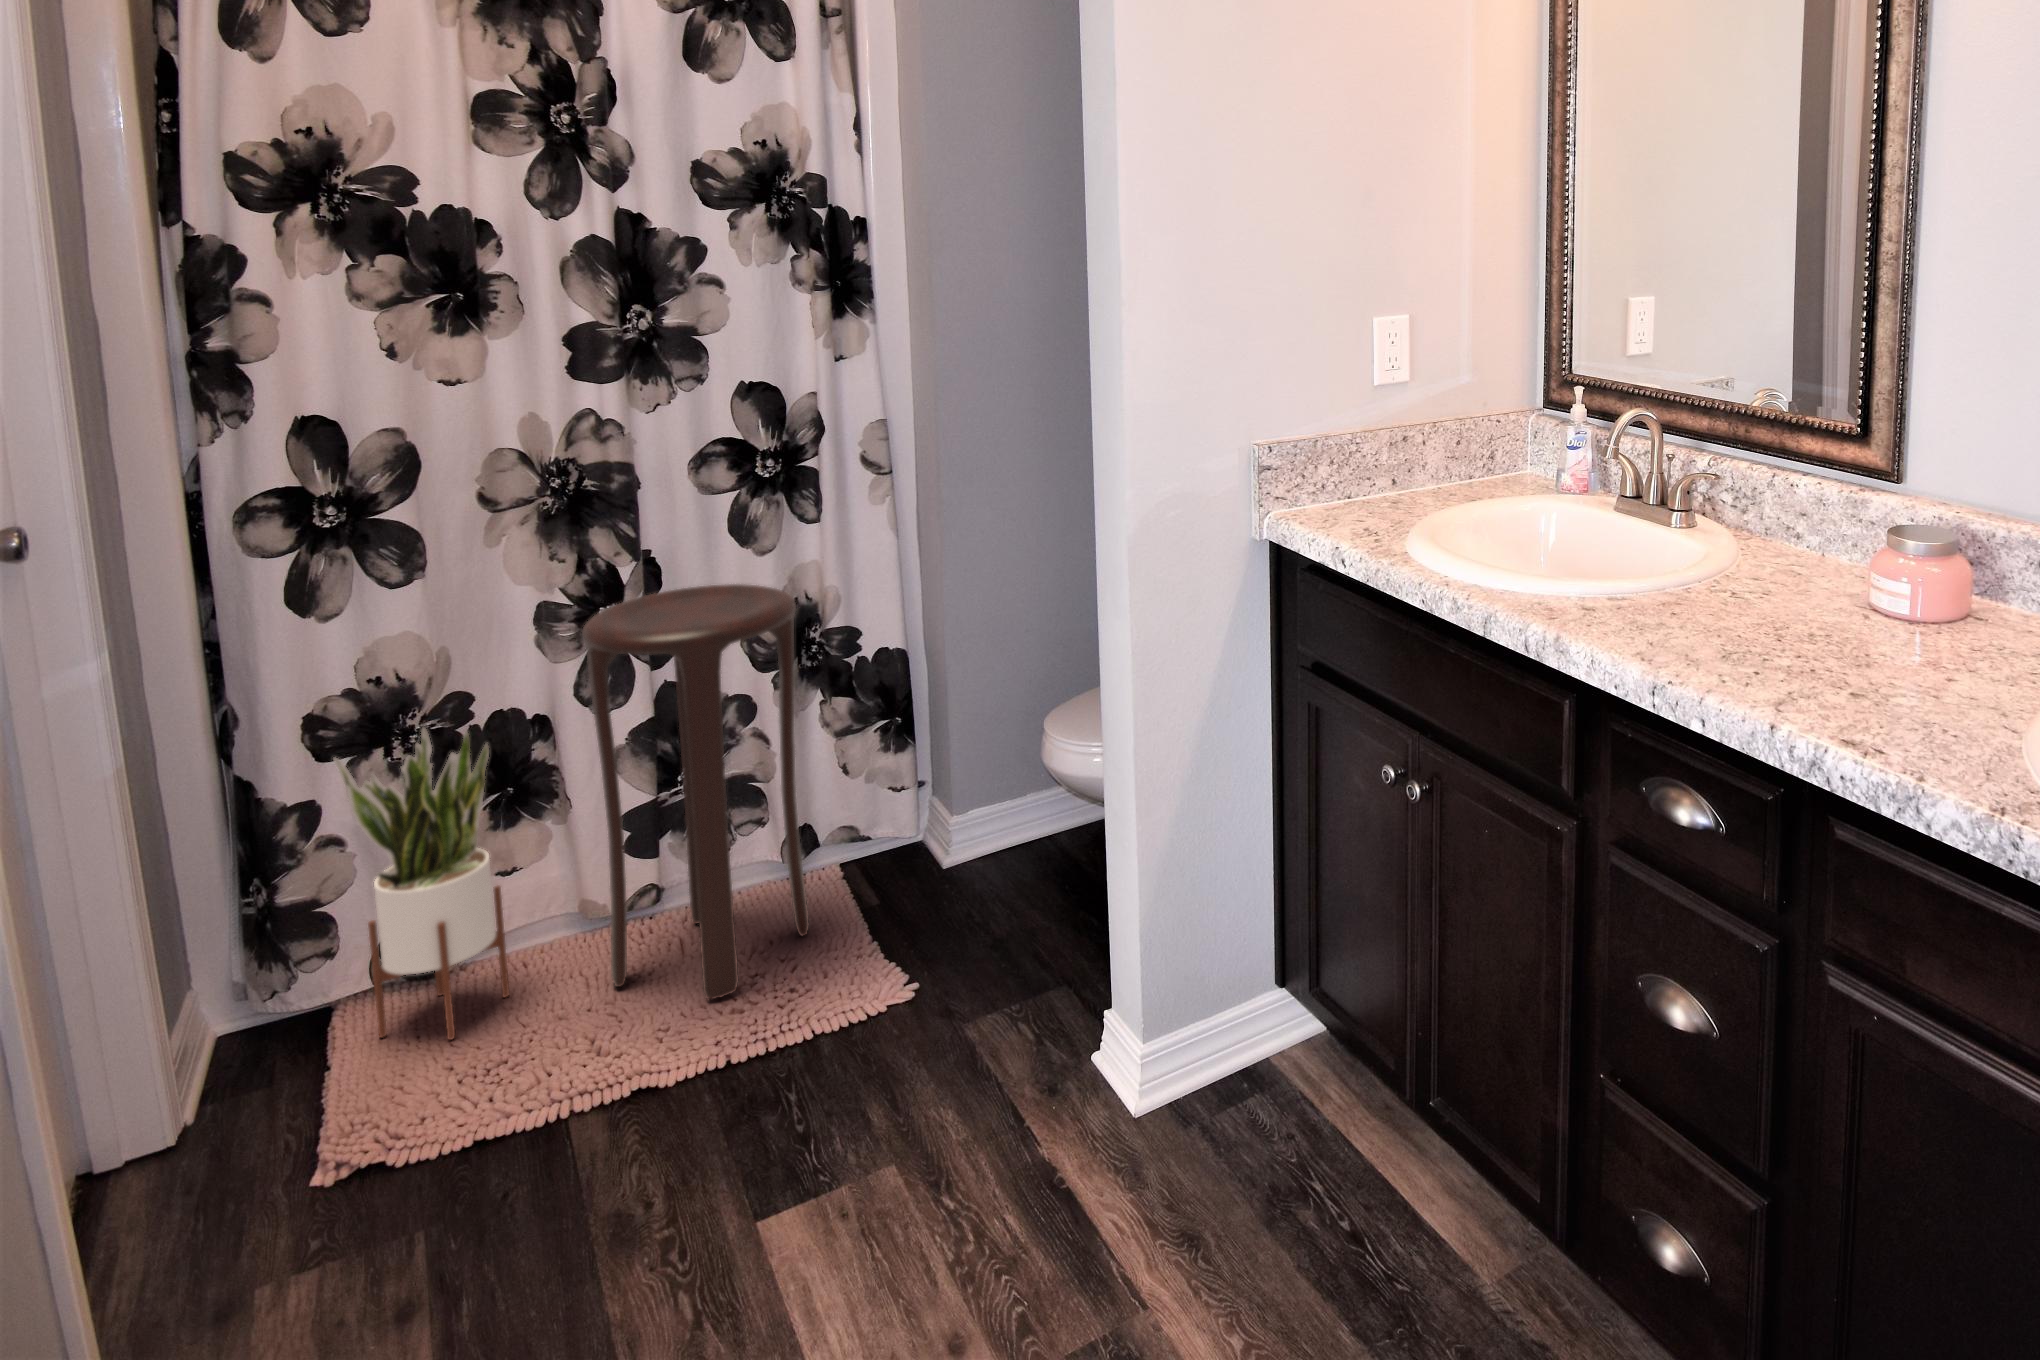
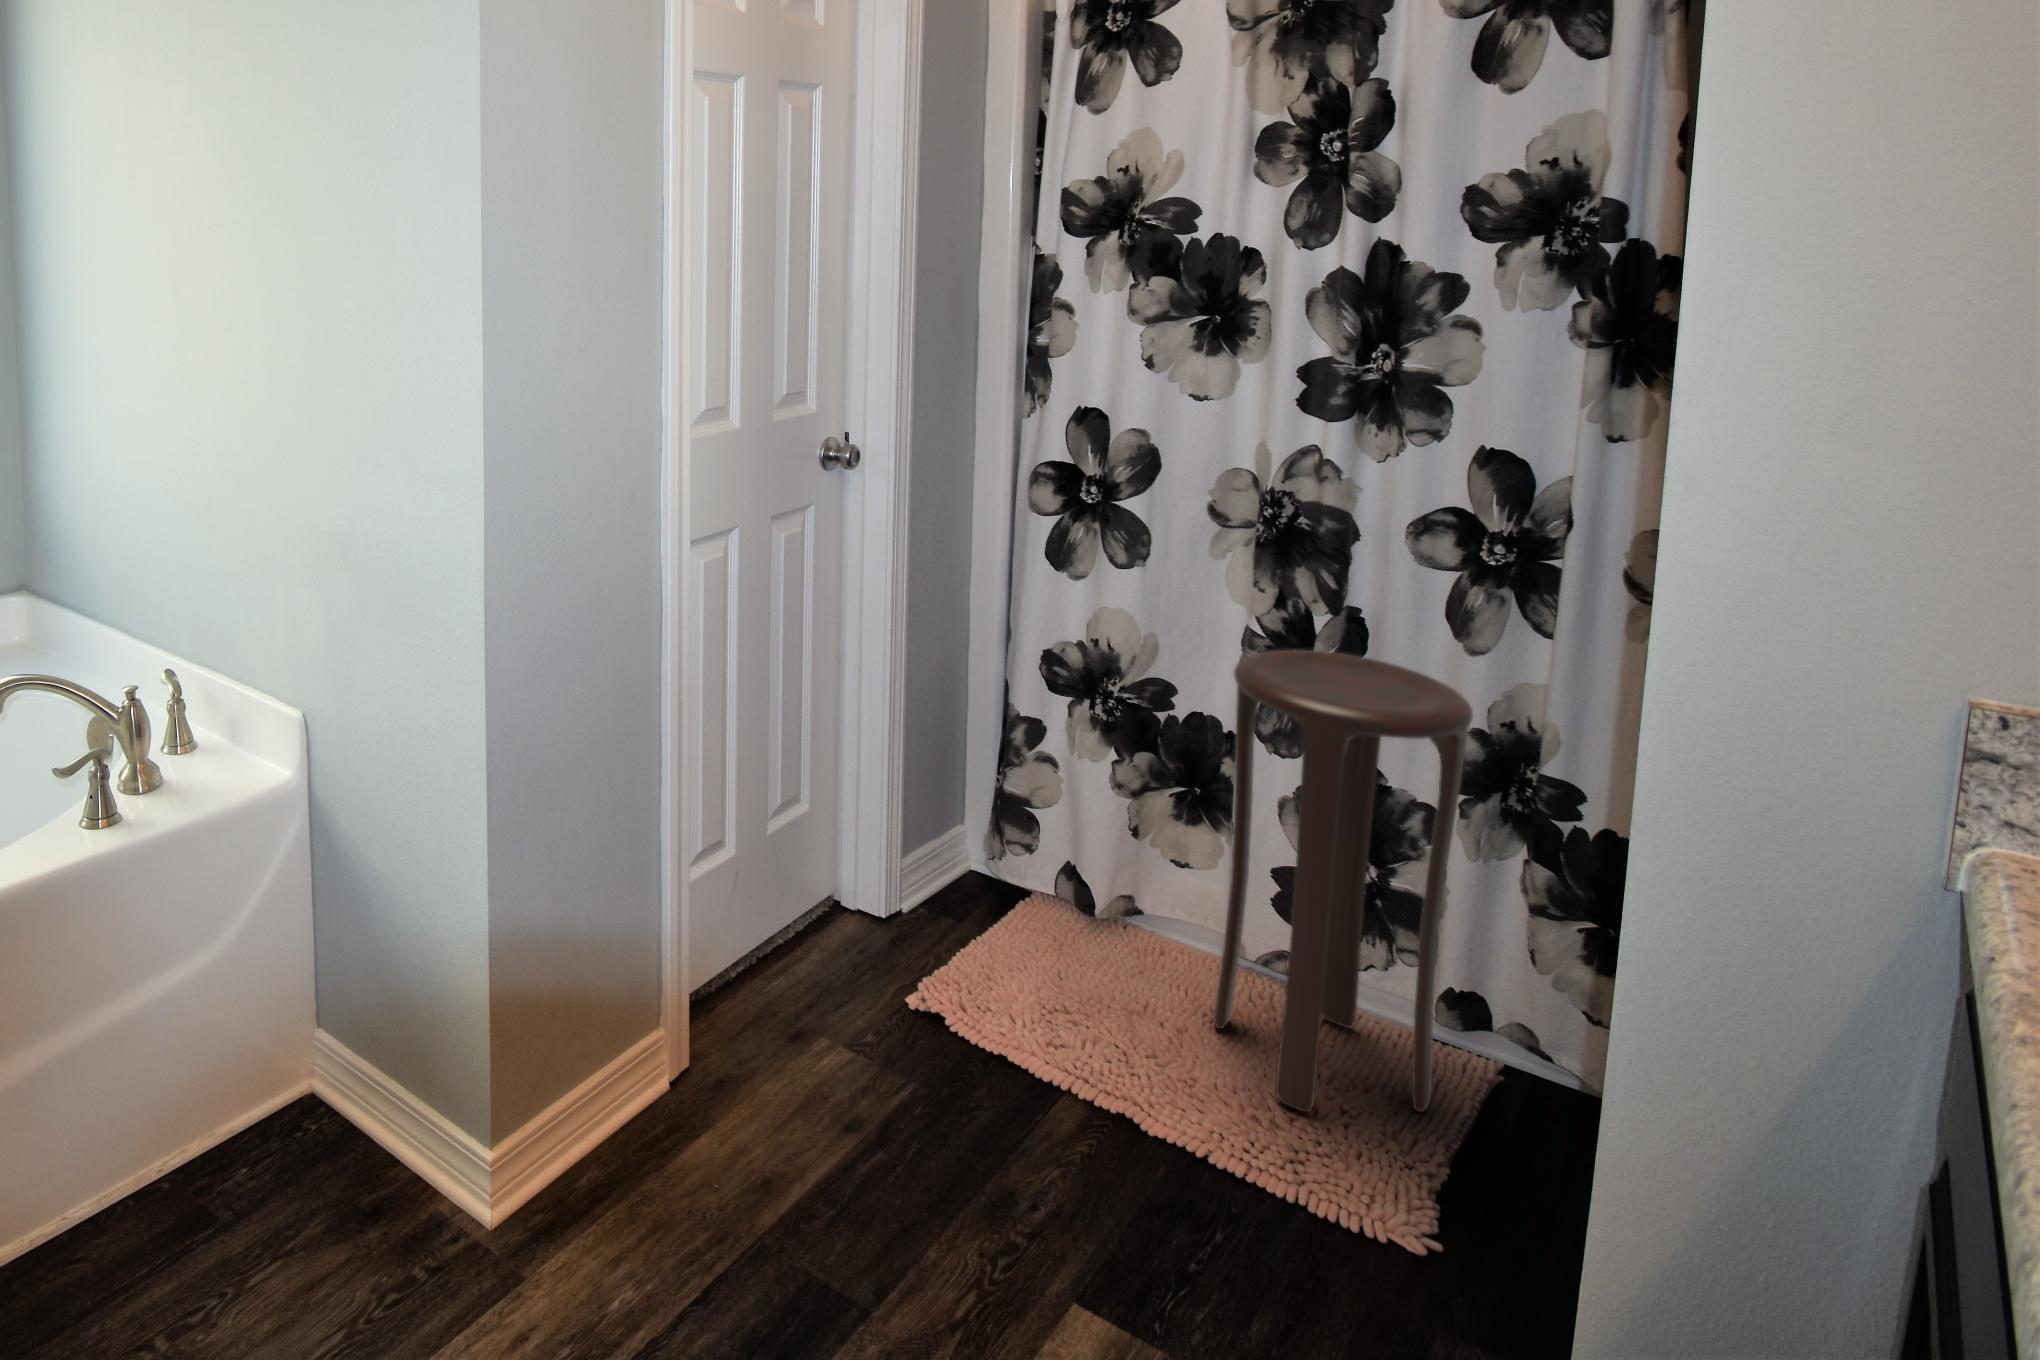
potted plant: present [334,728,510,1040] -> none [1037,693,1162,977]

